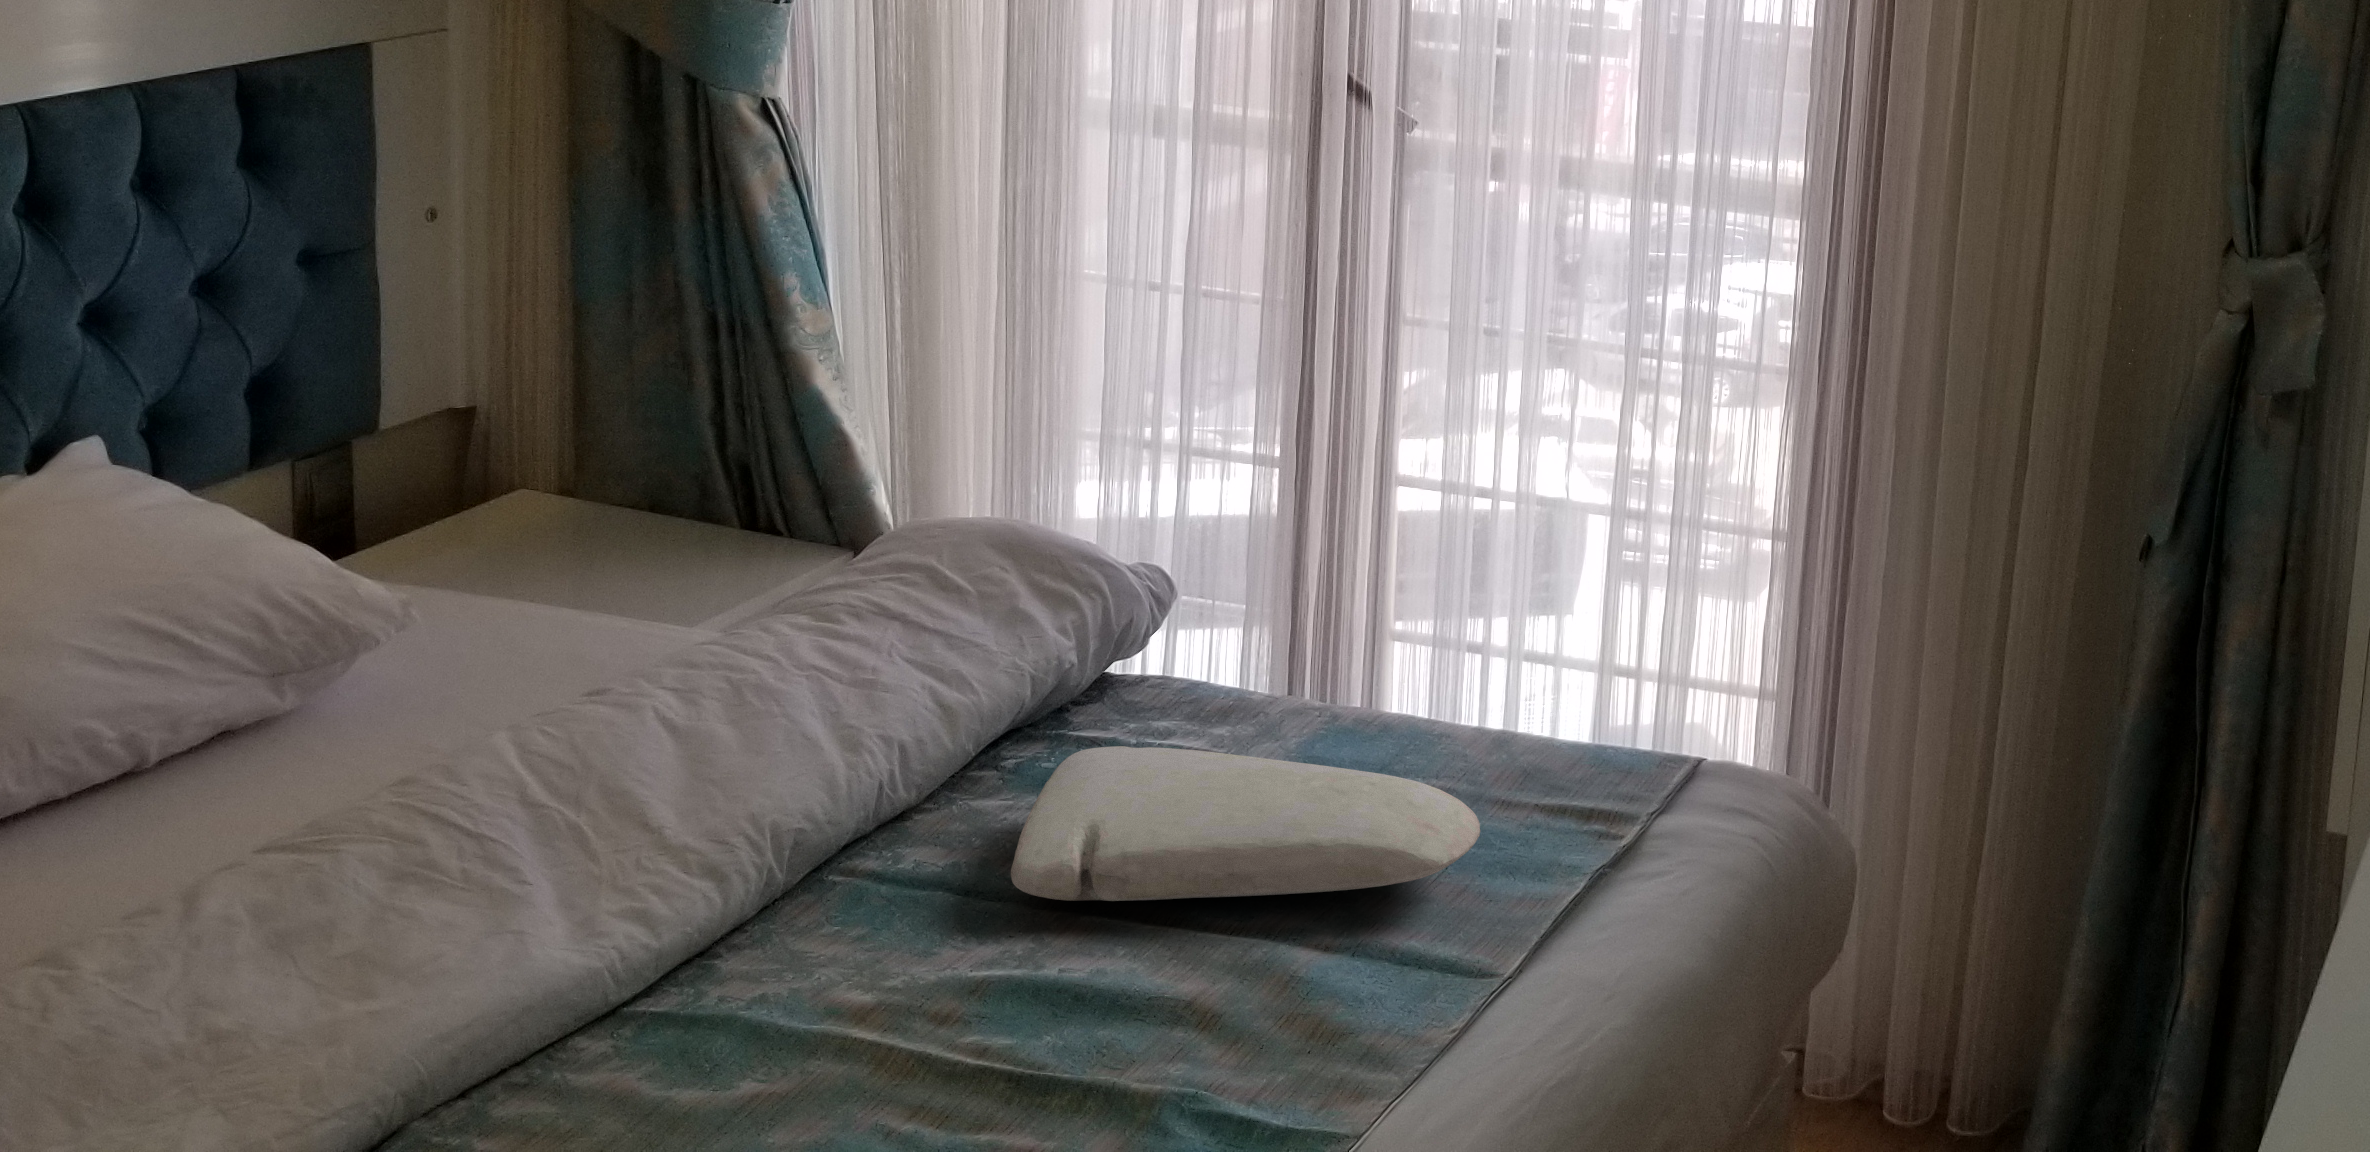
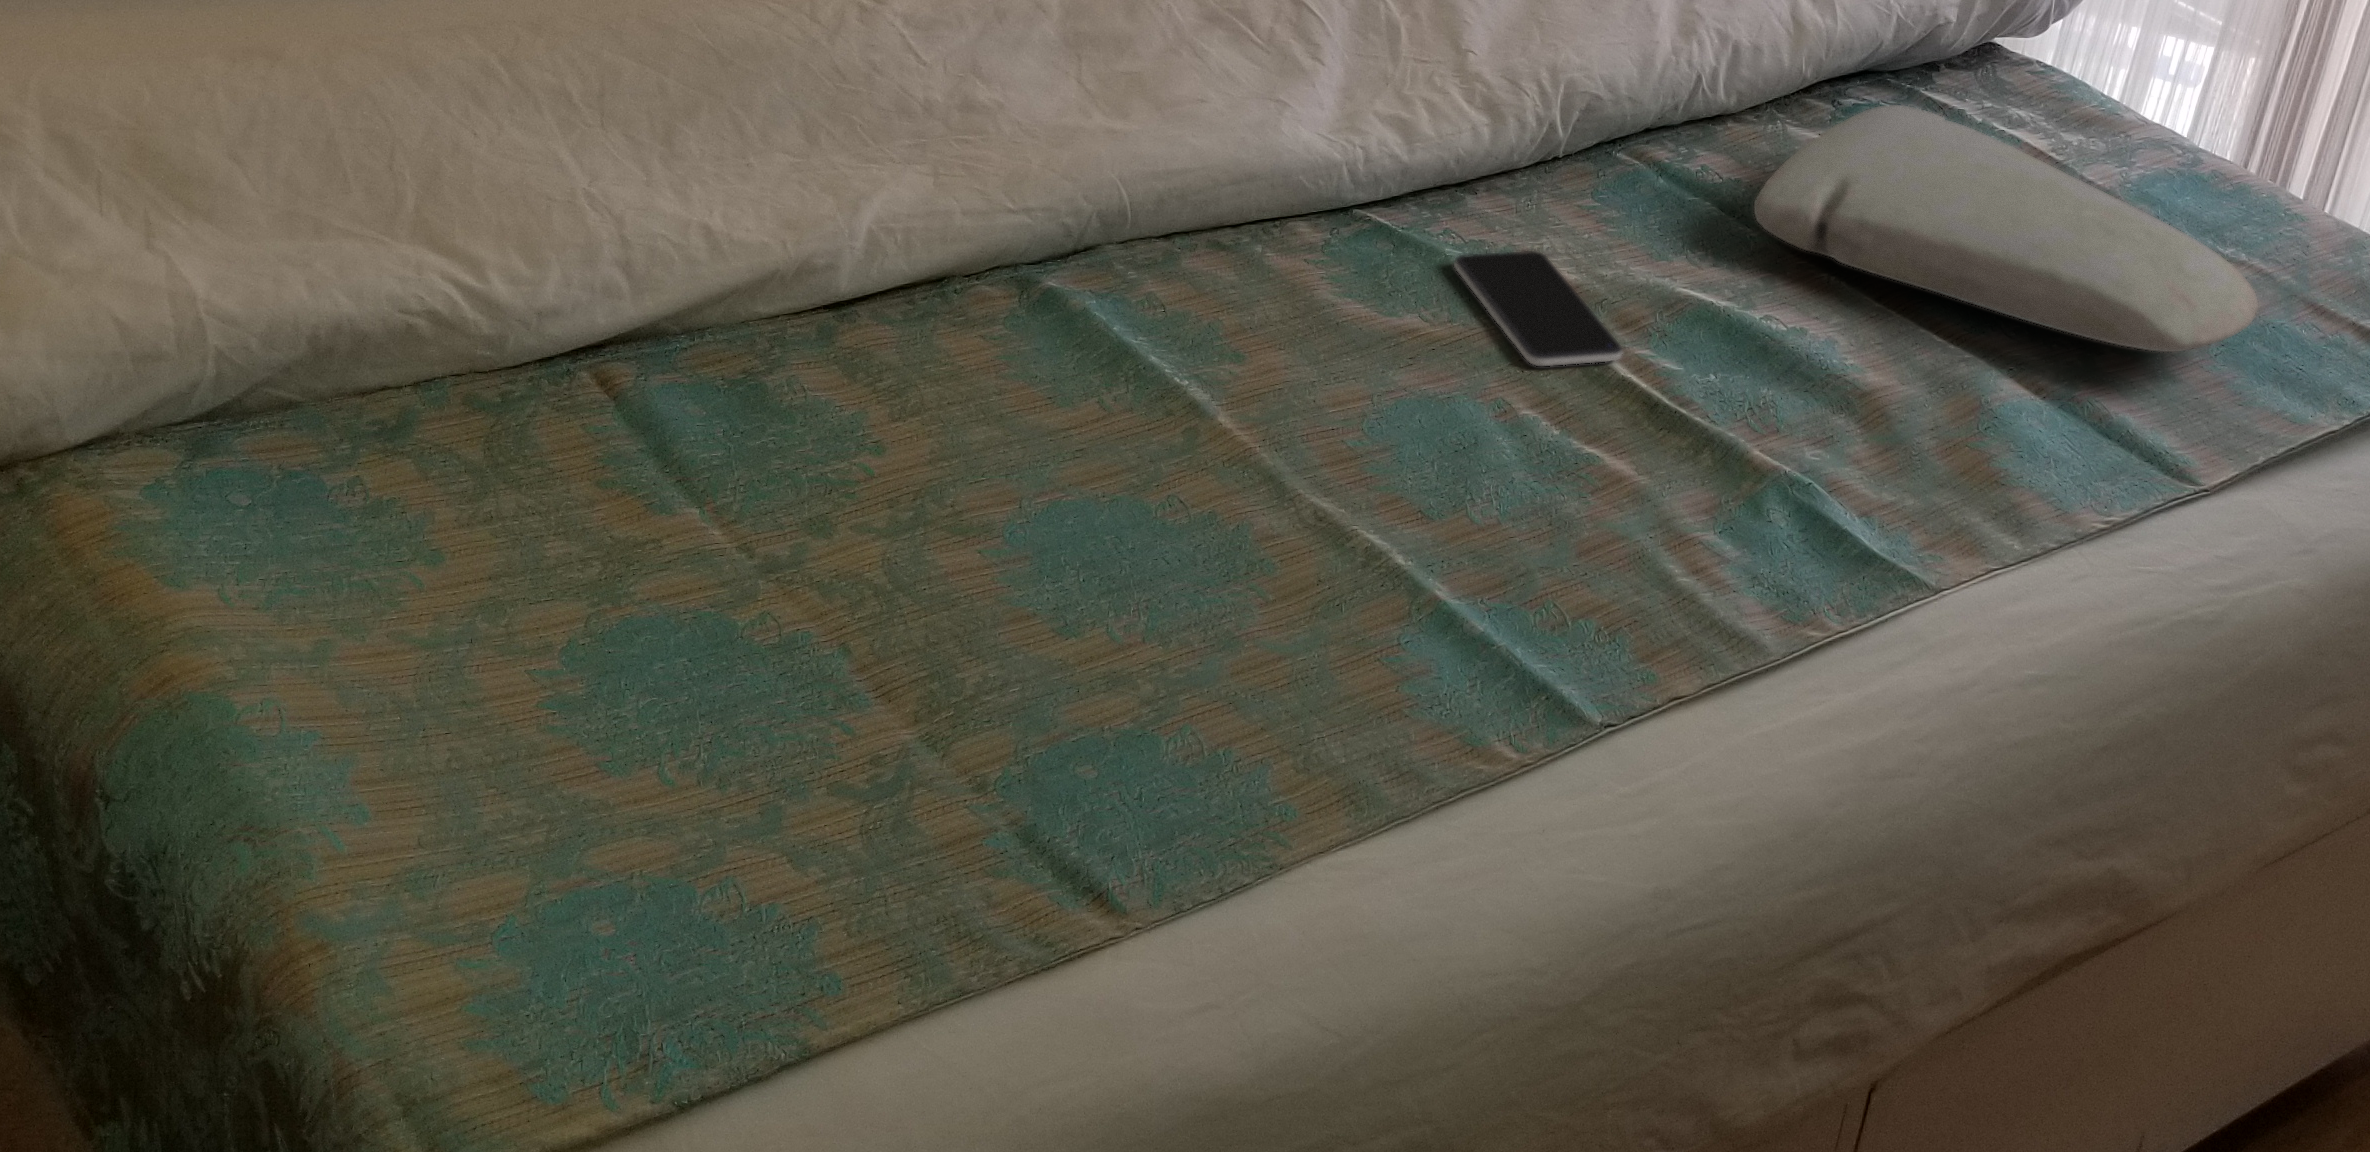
smartphone: none [766,983,975,1078] -> present [1454,251,1622,366]

